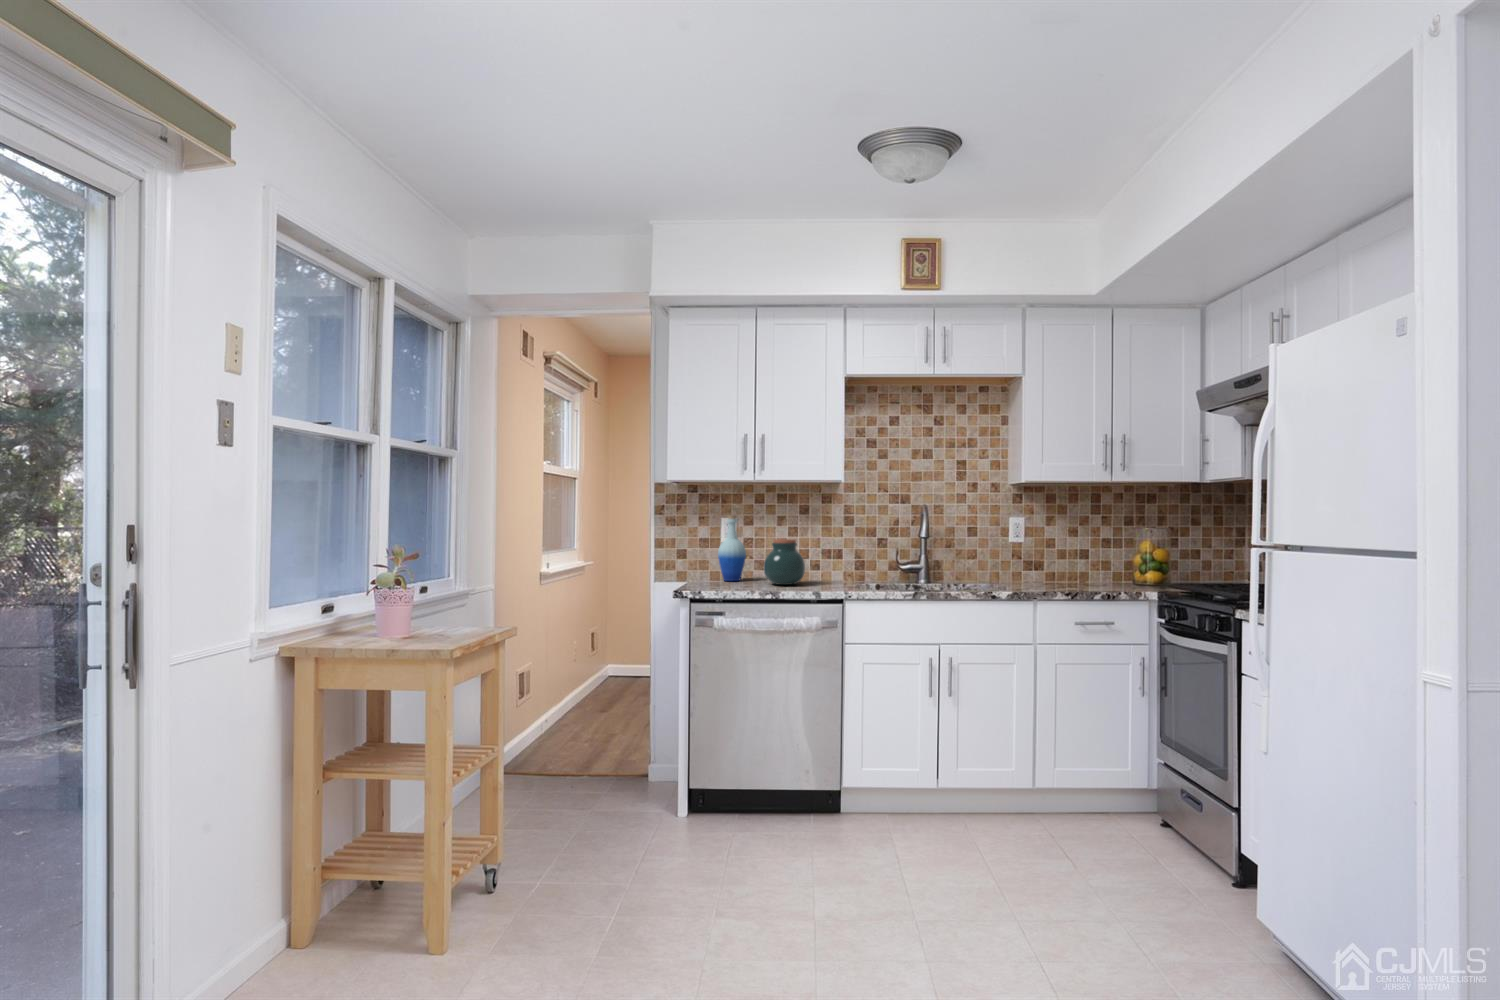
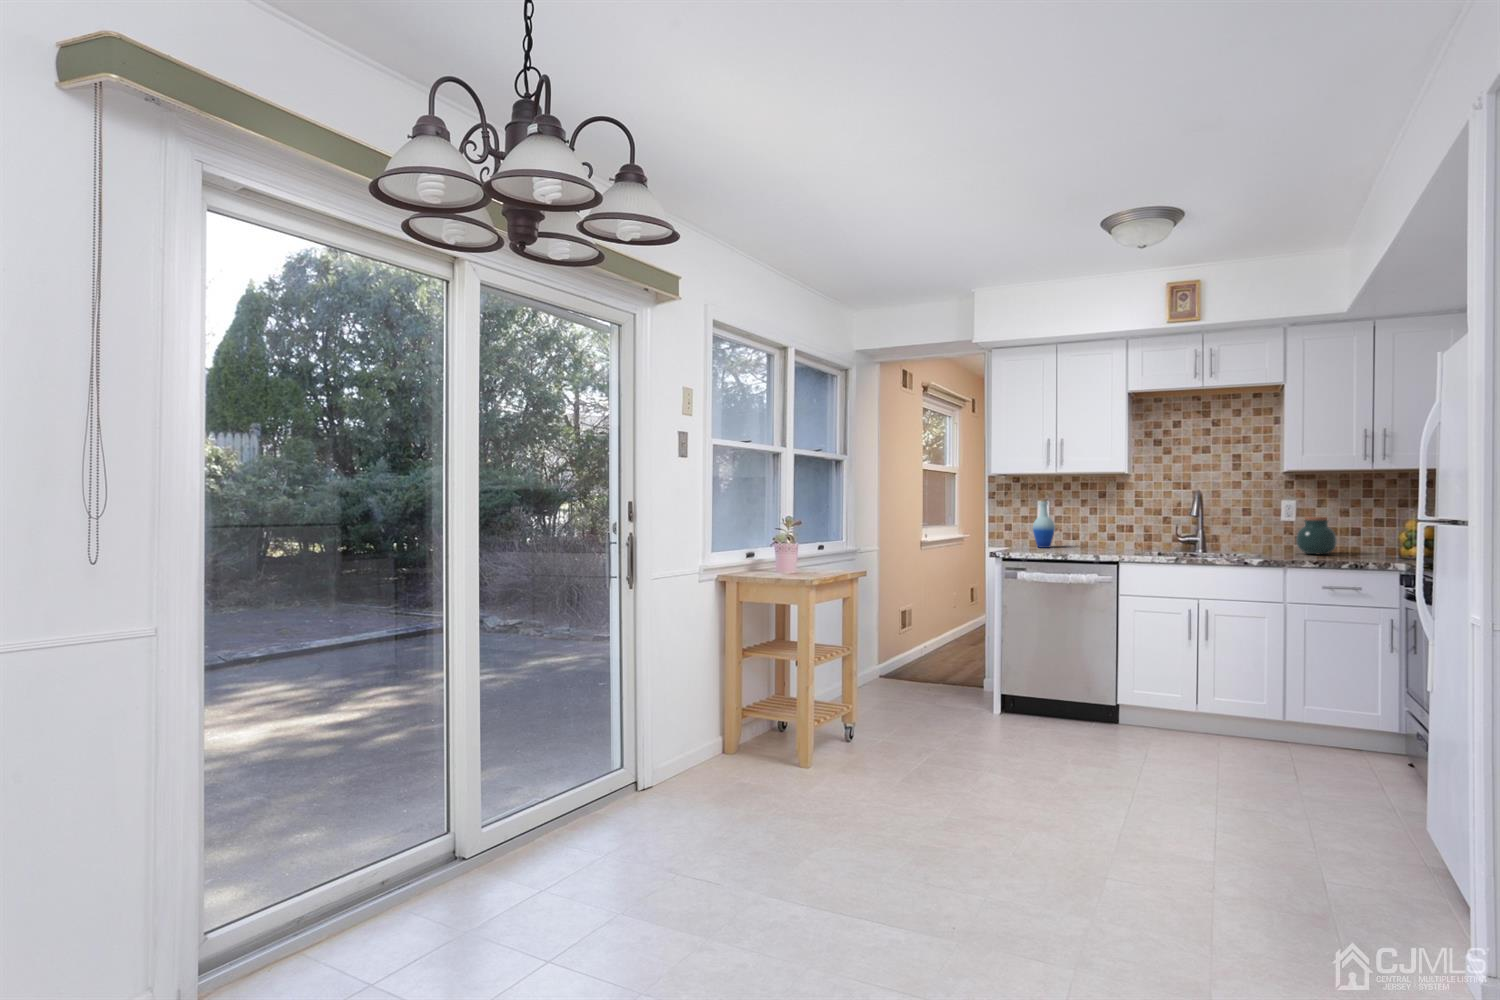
jar: present [764,539,805,585] -> present [1296,517,1337,554]

